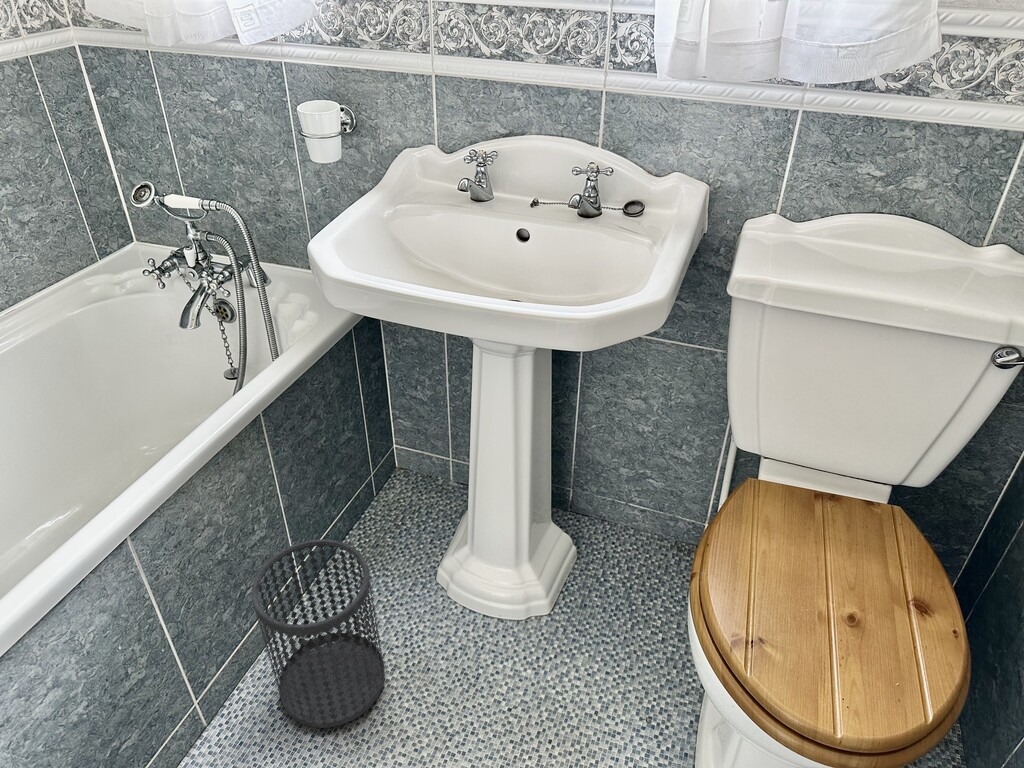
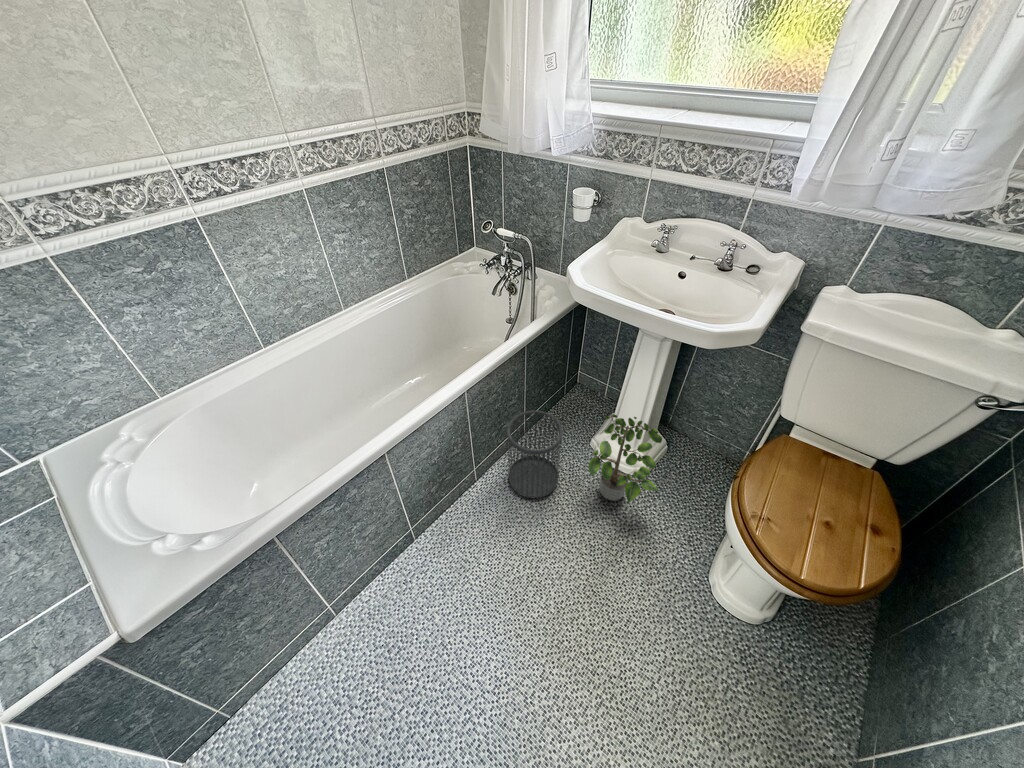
potted plant: none [435,505,577,683] -> present [588,414,662,503]

